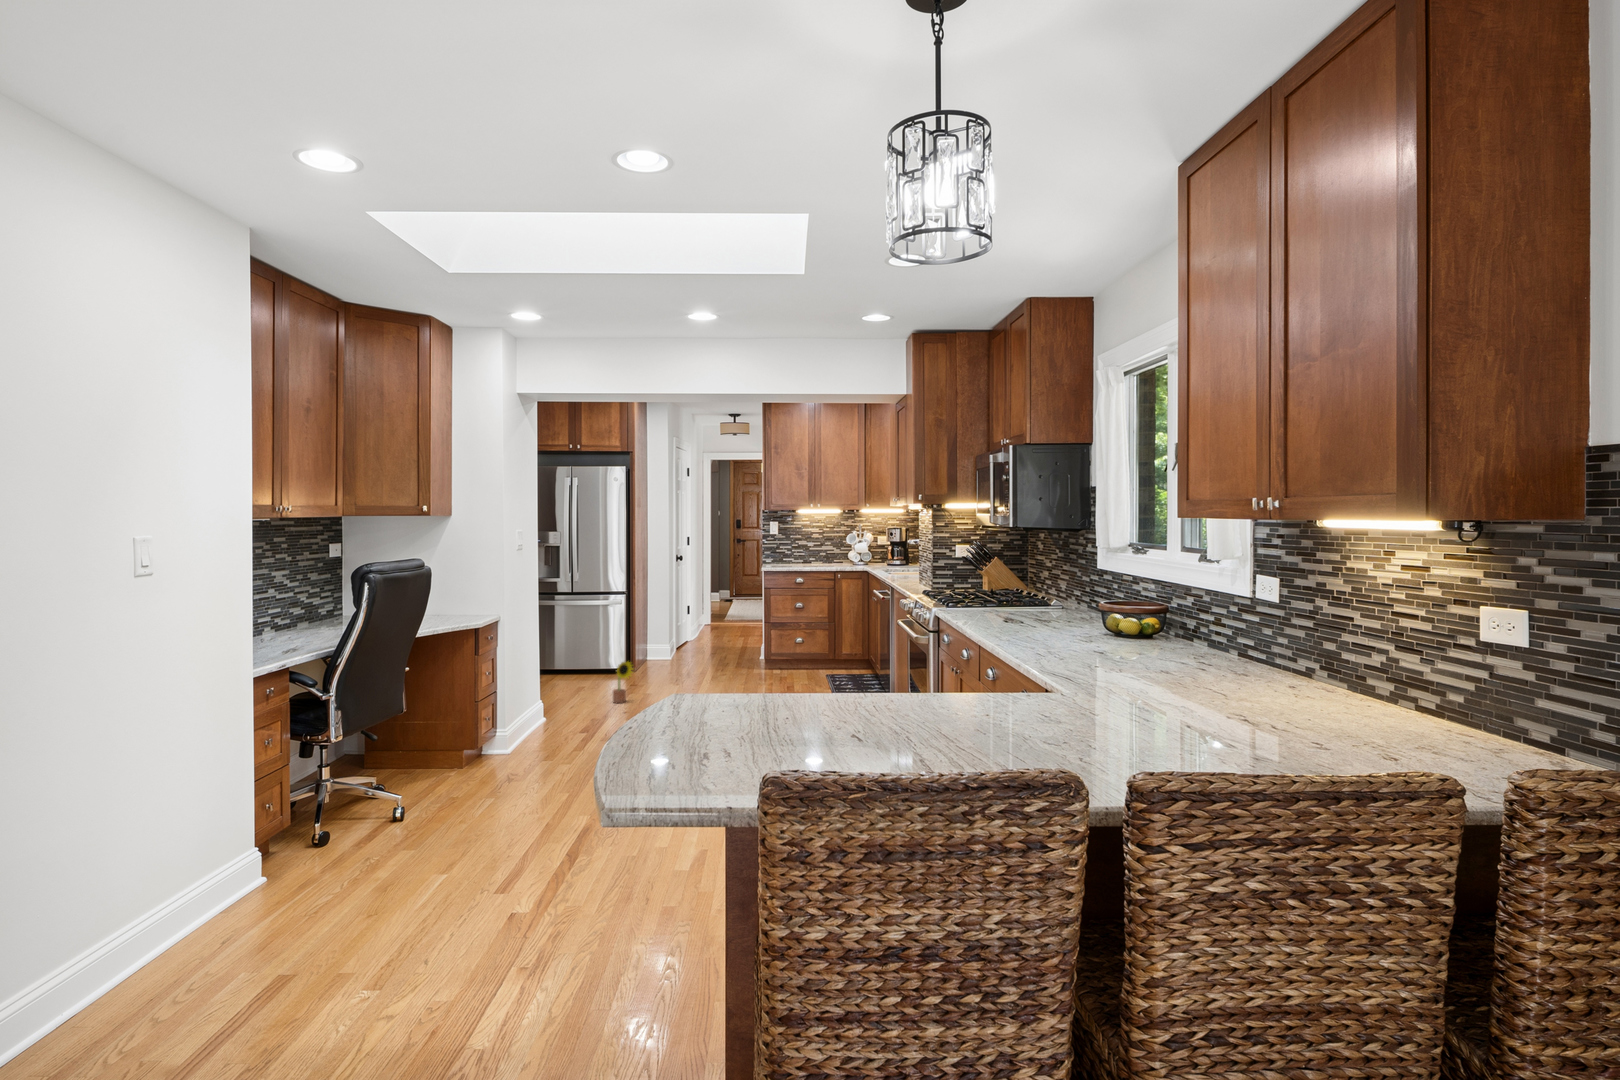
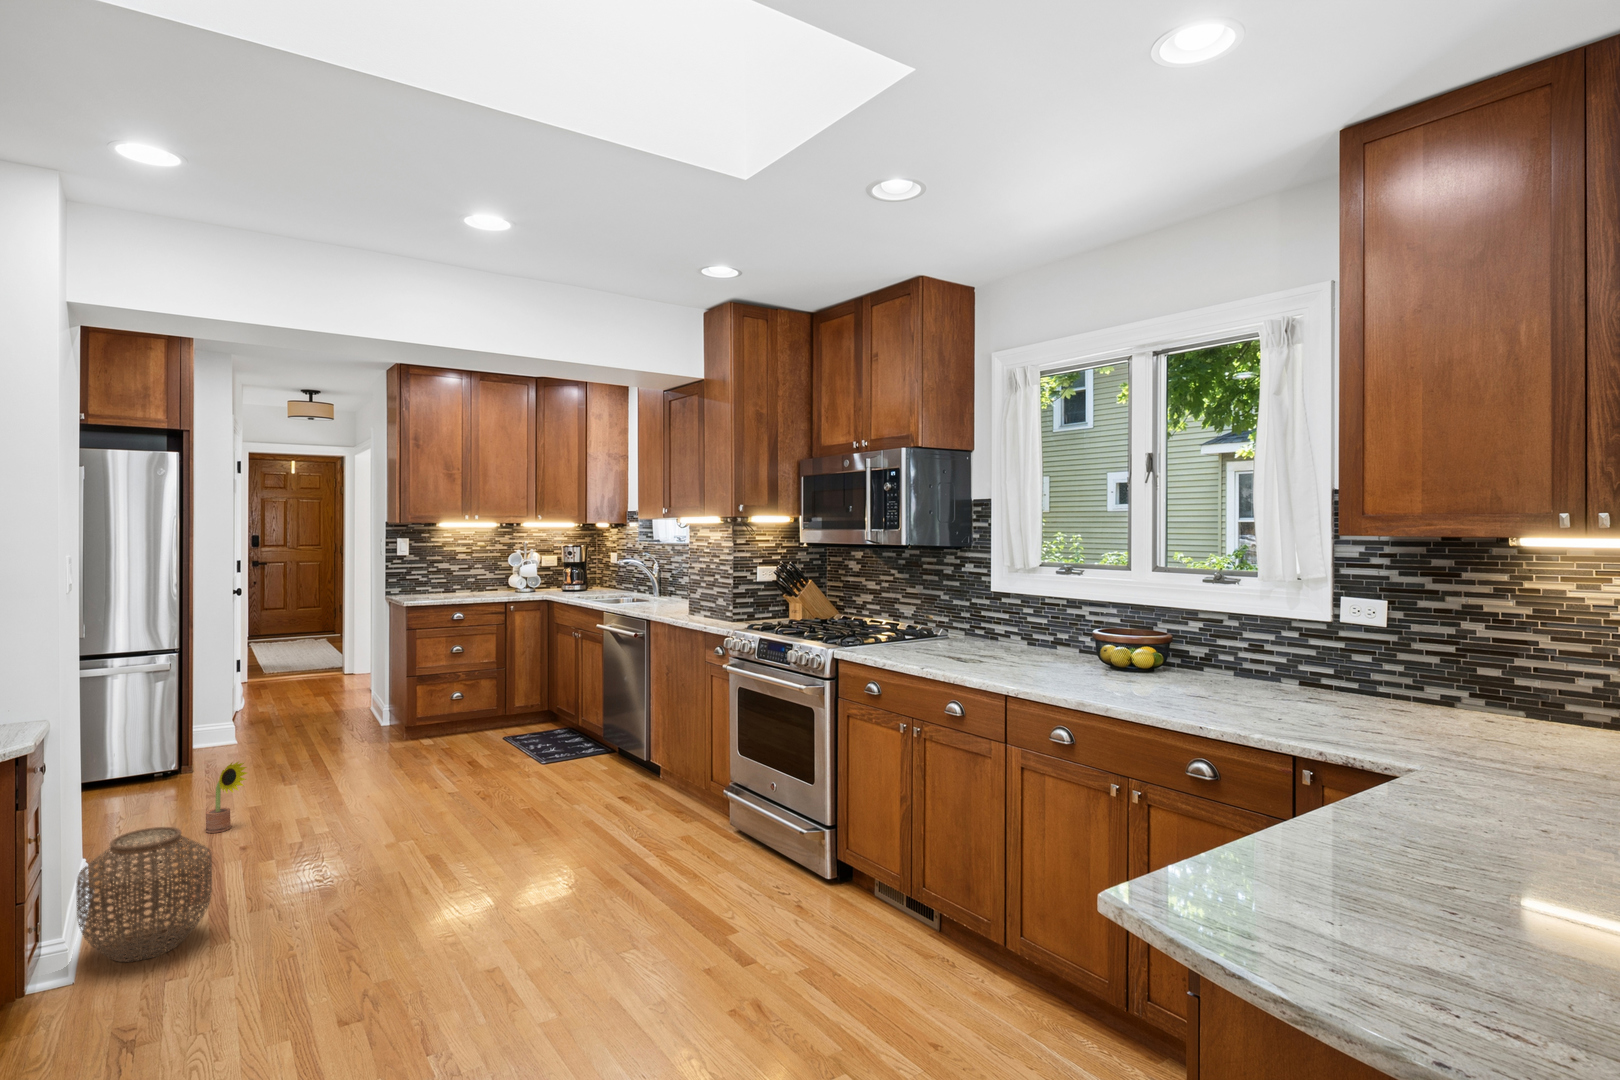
woven basket: none [511,683,575,752] -> present [77,827,212,962]

